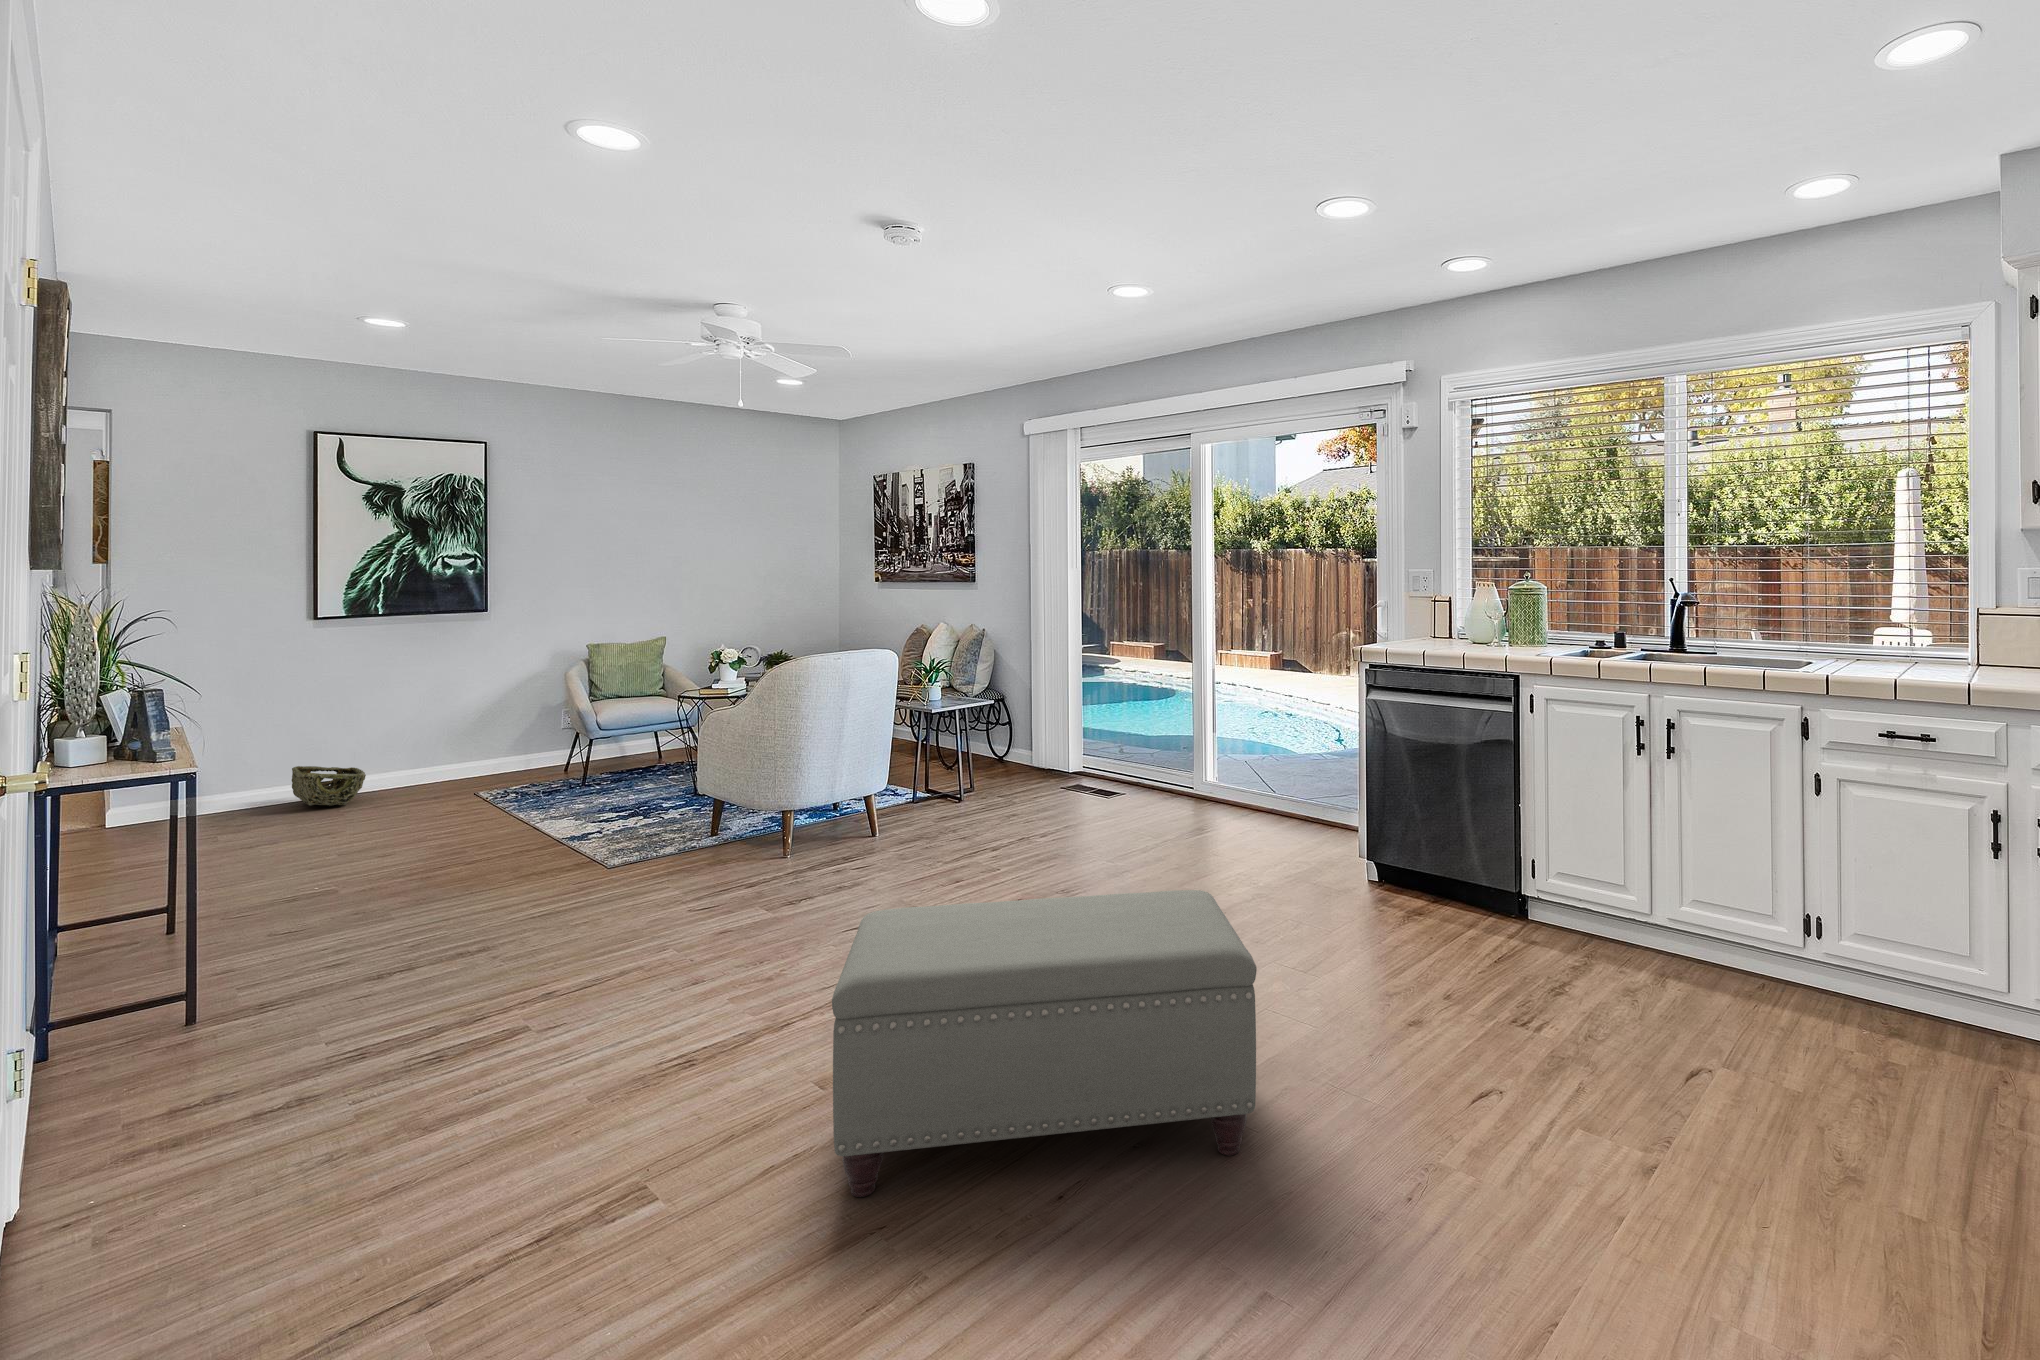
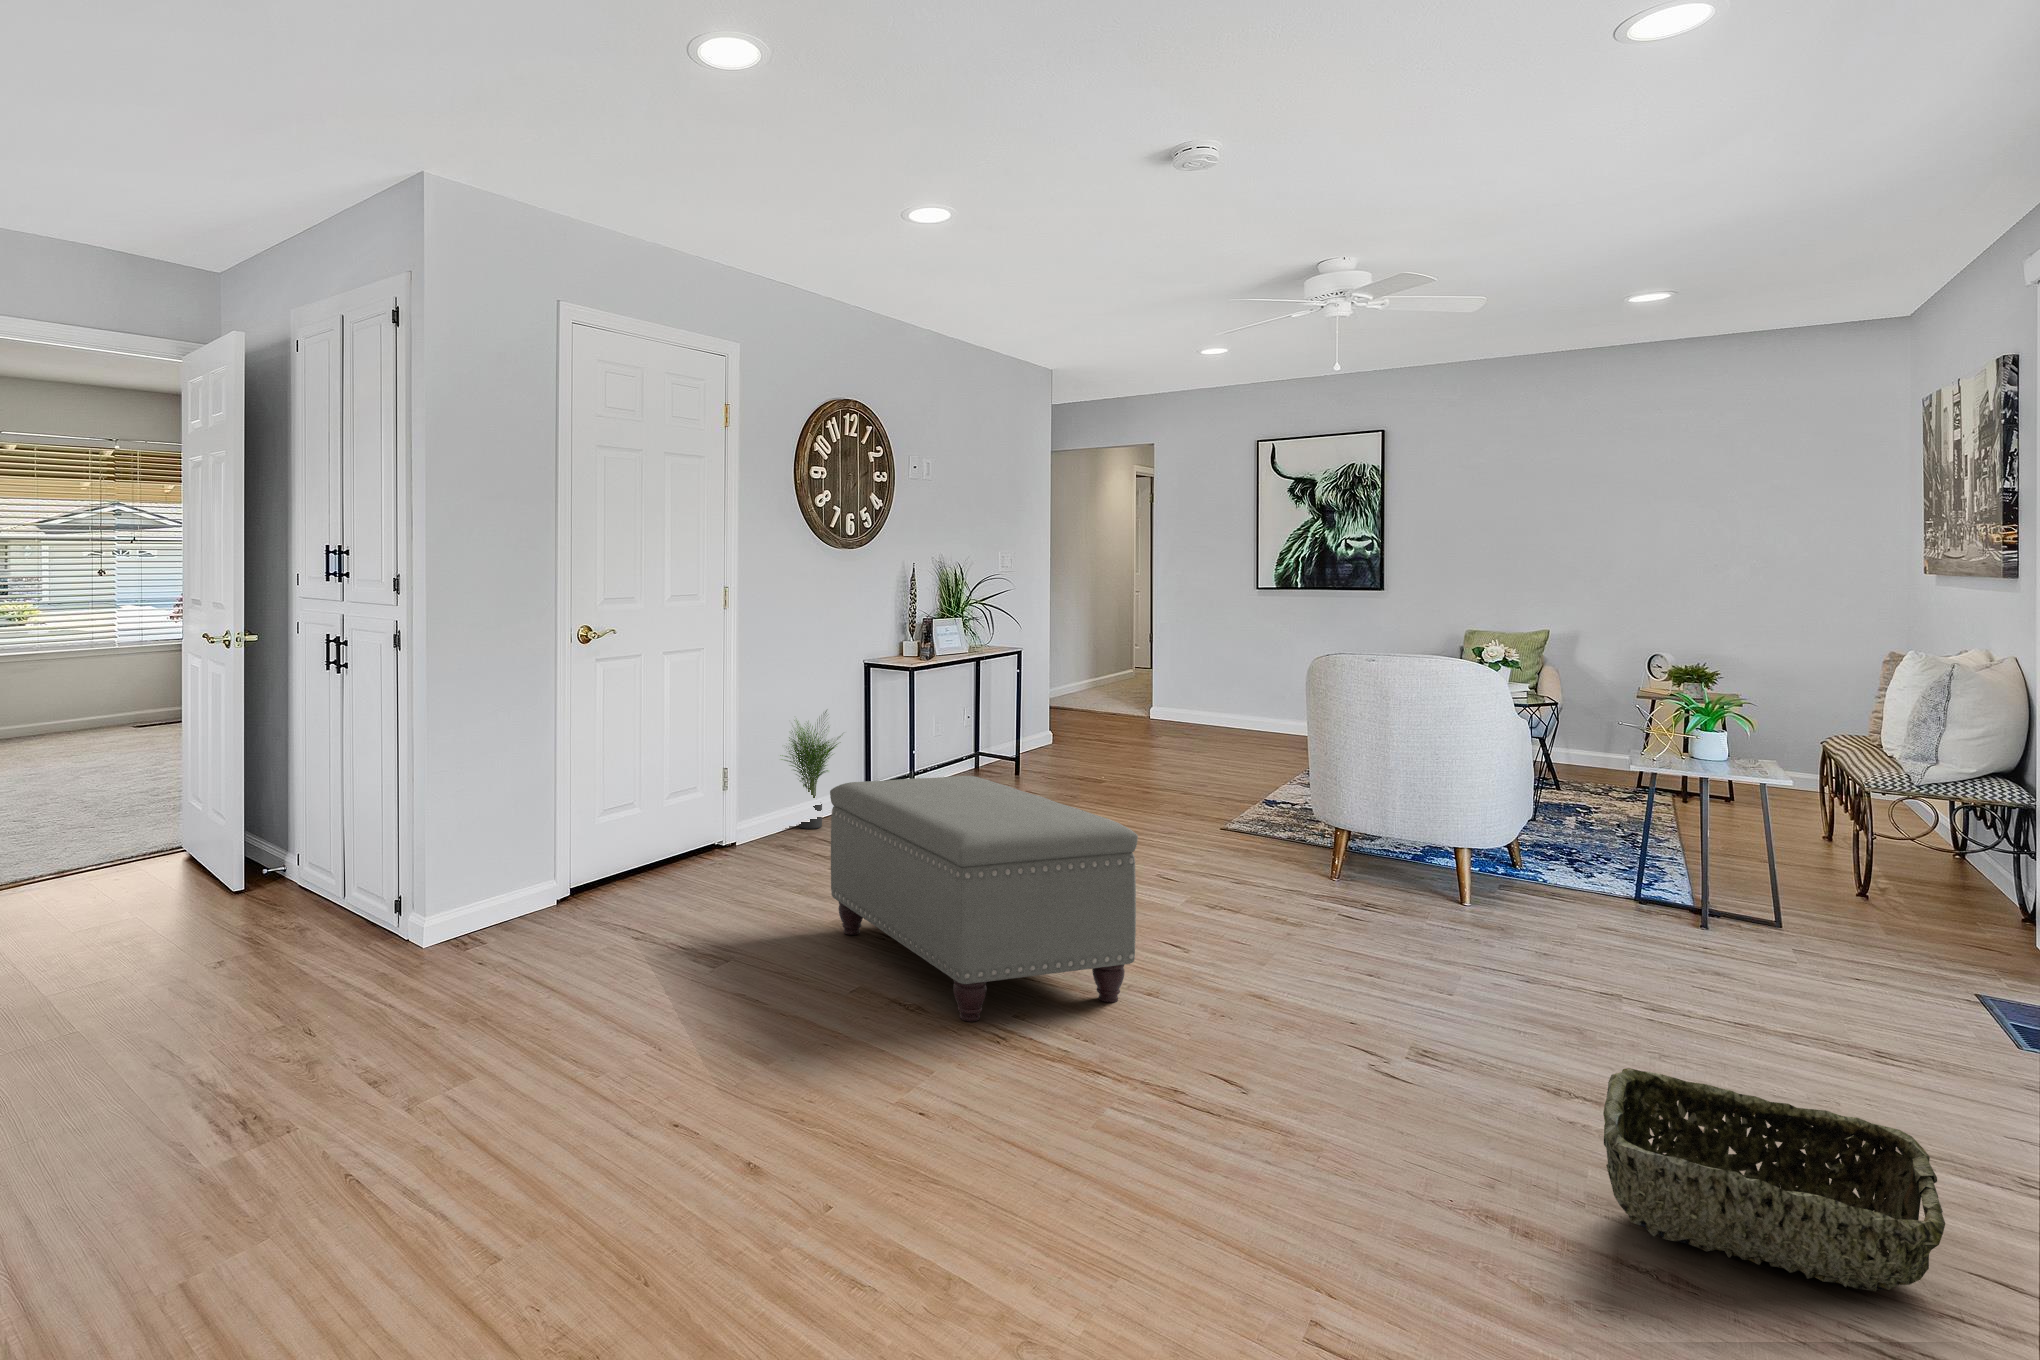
woven basket: present [292,766,366,807] -> present [1603,1068,1945,1291]
potted plant: none [53,917,237,1171] -> present [780,710,841,829]

